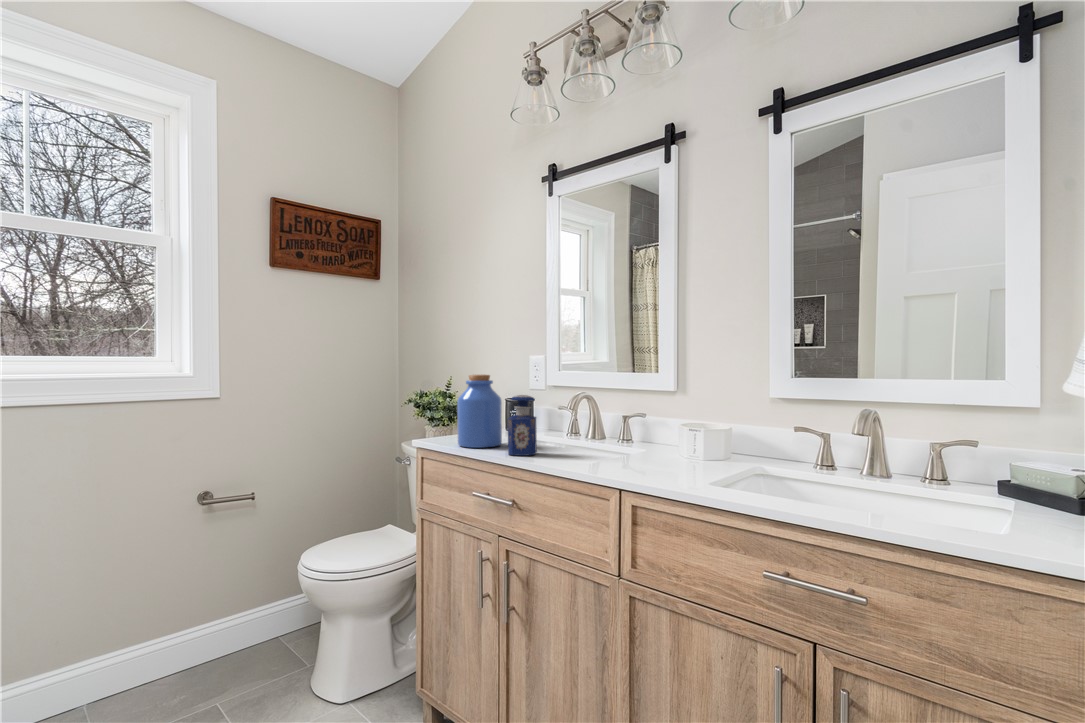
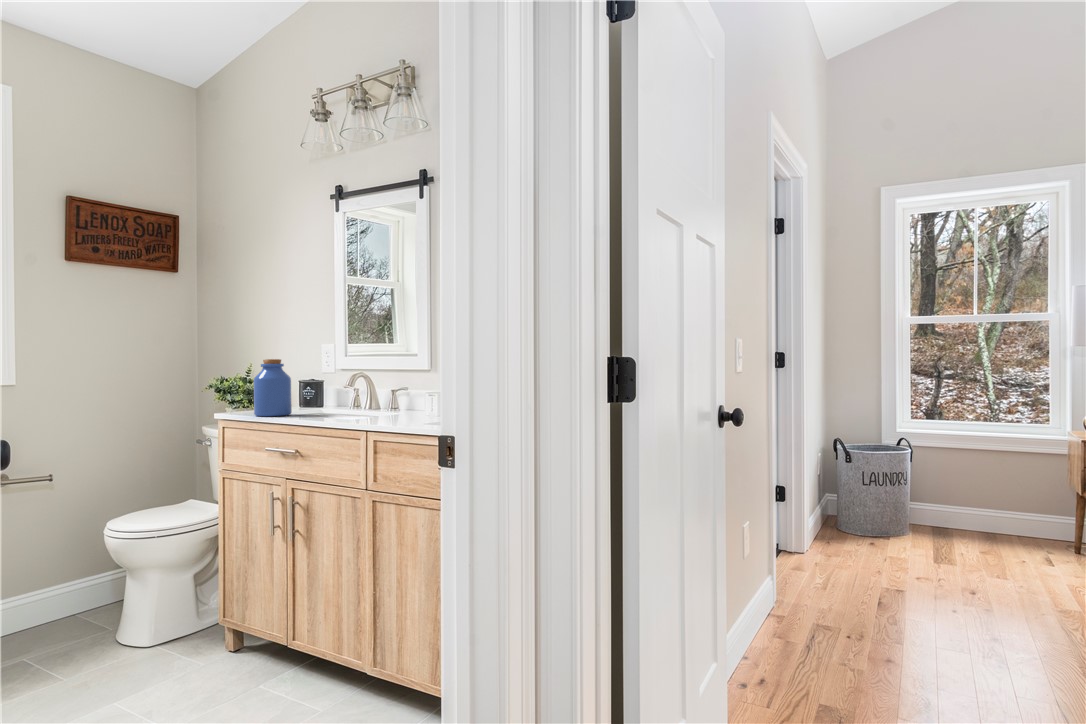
perfume bottle: present [508,395,537,455] -> none [293,374,318,419]

